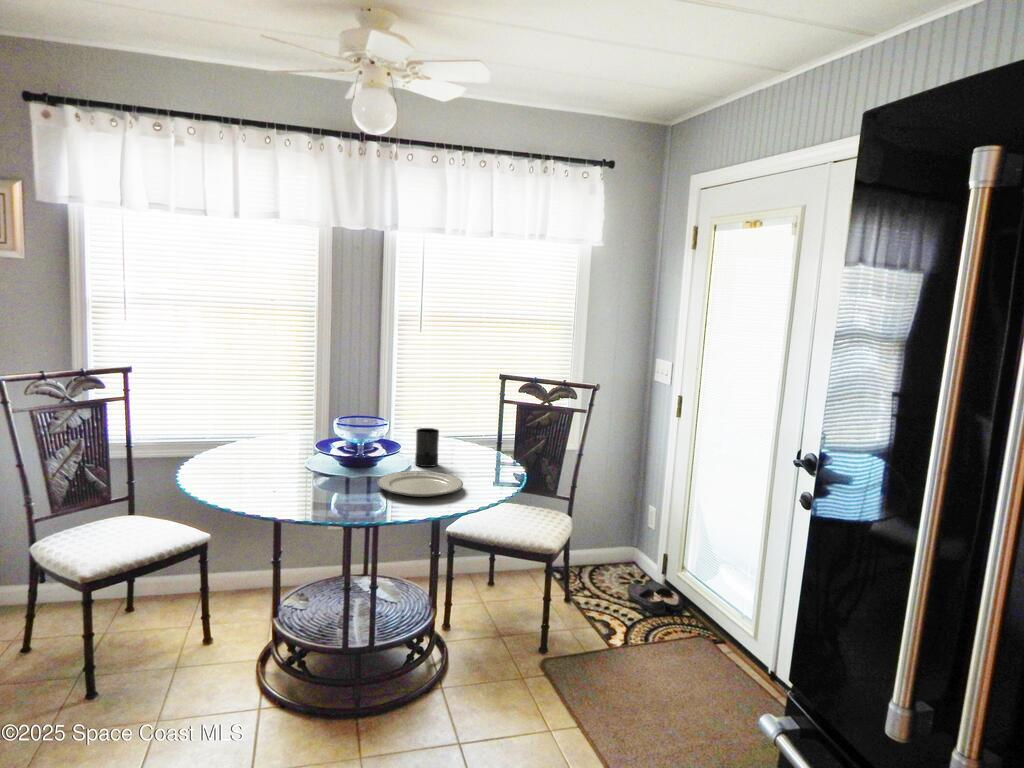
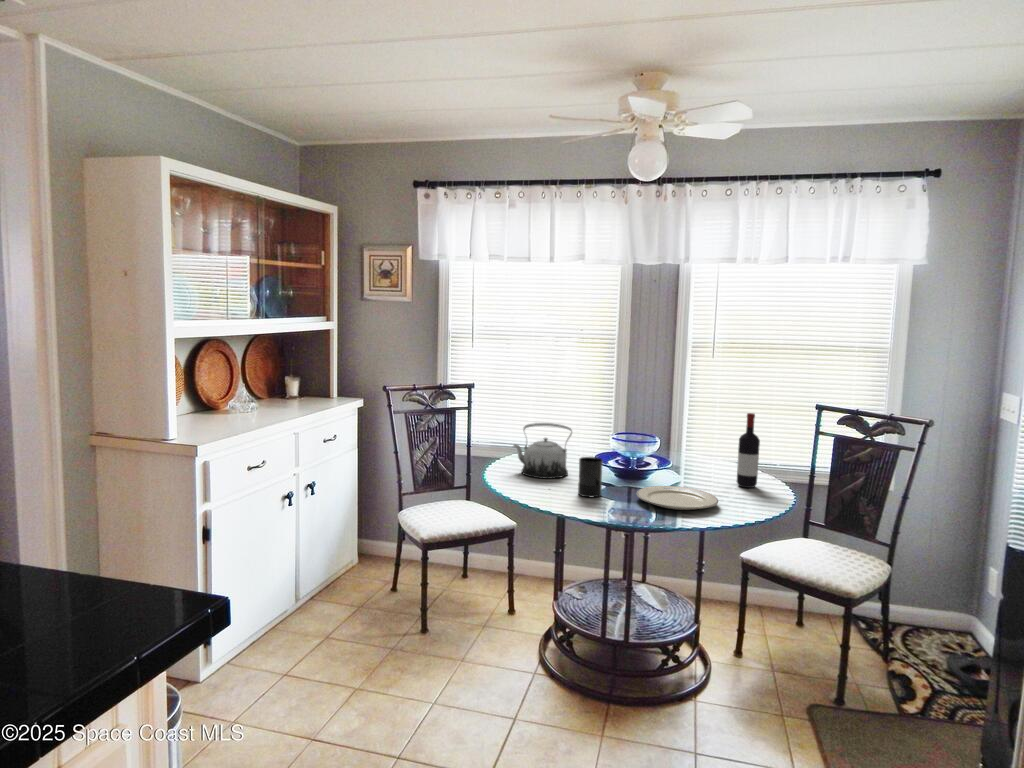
wine bottle: none [464,388,486,464] -> present [737,413,760,488]
teapot: none [212,412,287,479] -> present [513,423,572,479]
candle: present [415,428,439,467] -> present [578,457,603,497]

